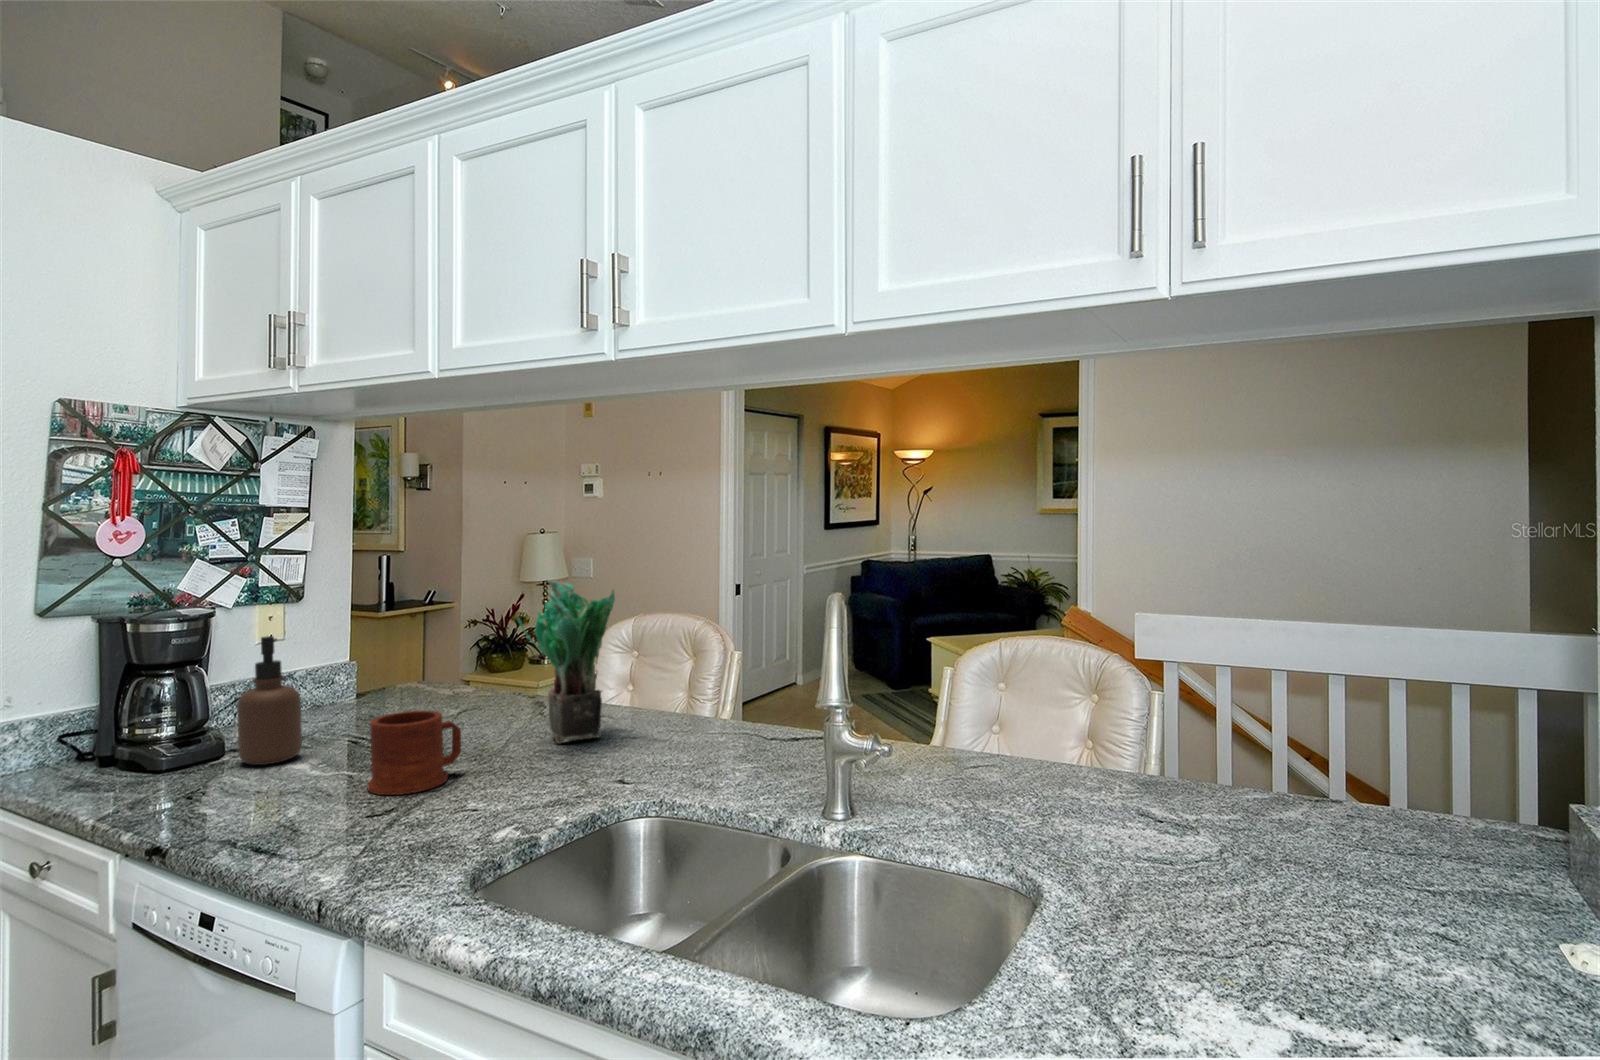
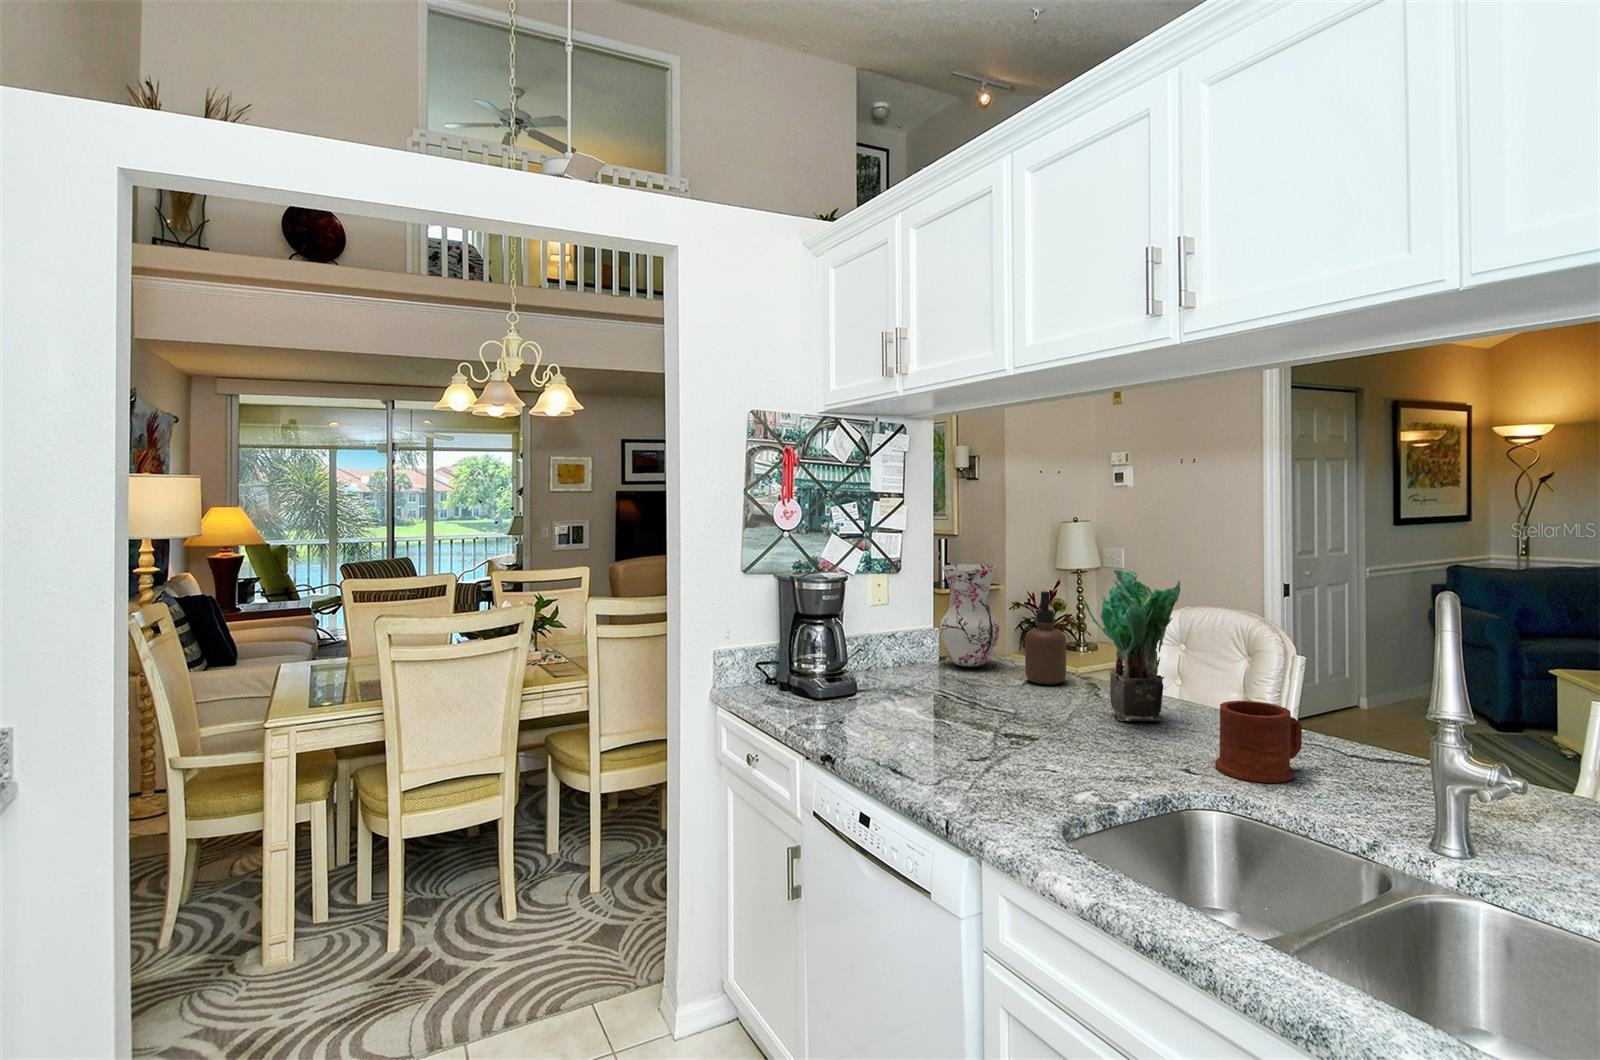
vase: none [359,590,433,710] -> present [940,564,999,667]
soap dispenser: present [237,636,302,765] -> present [1025,591,1066,685]
mug: present [368,710,461,795] -> present [1215,701,1302,783]

